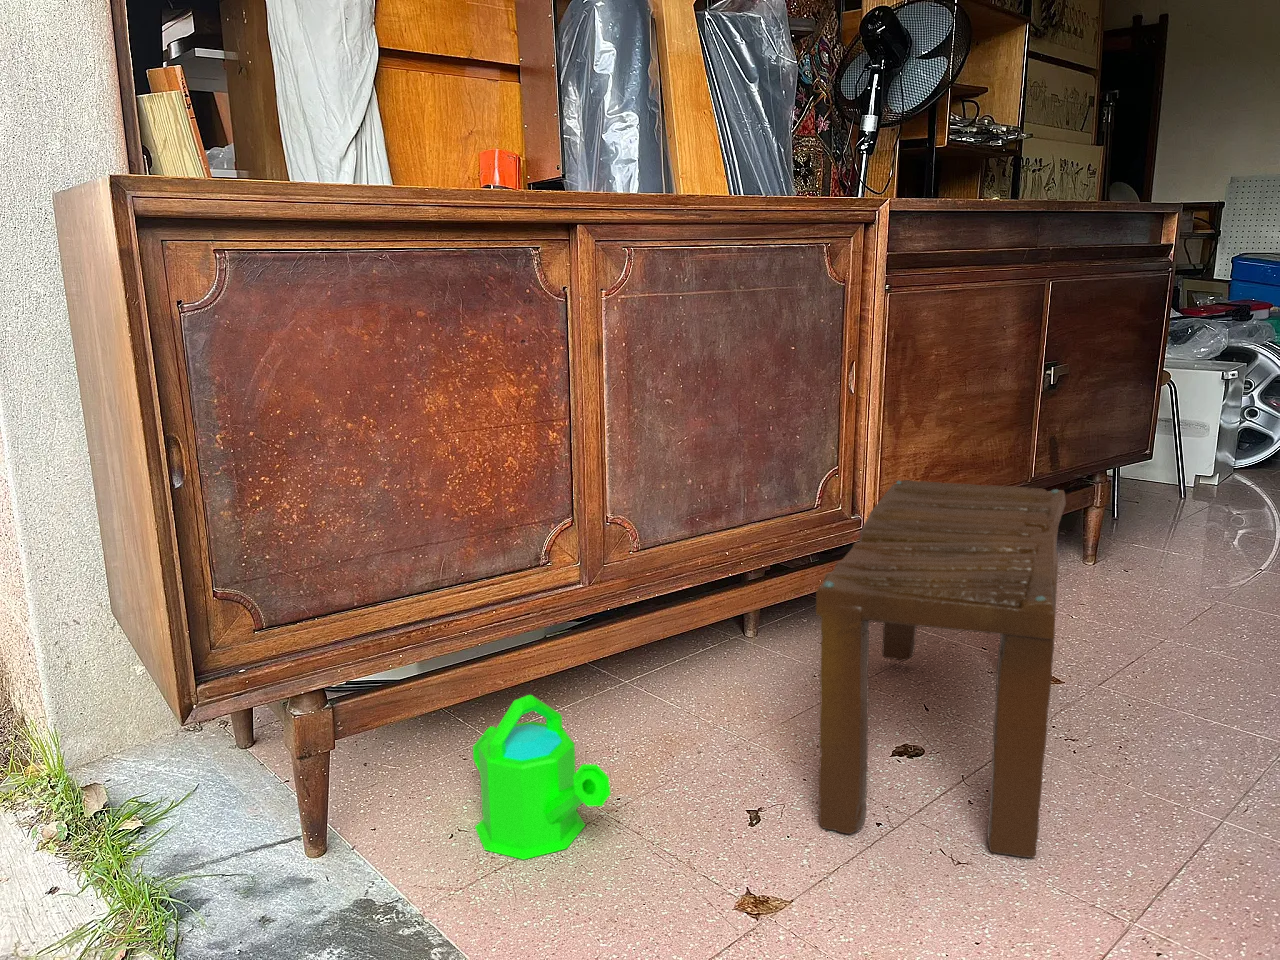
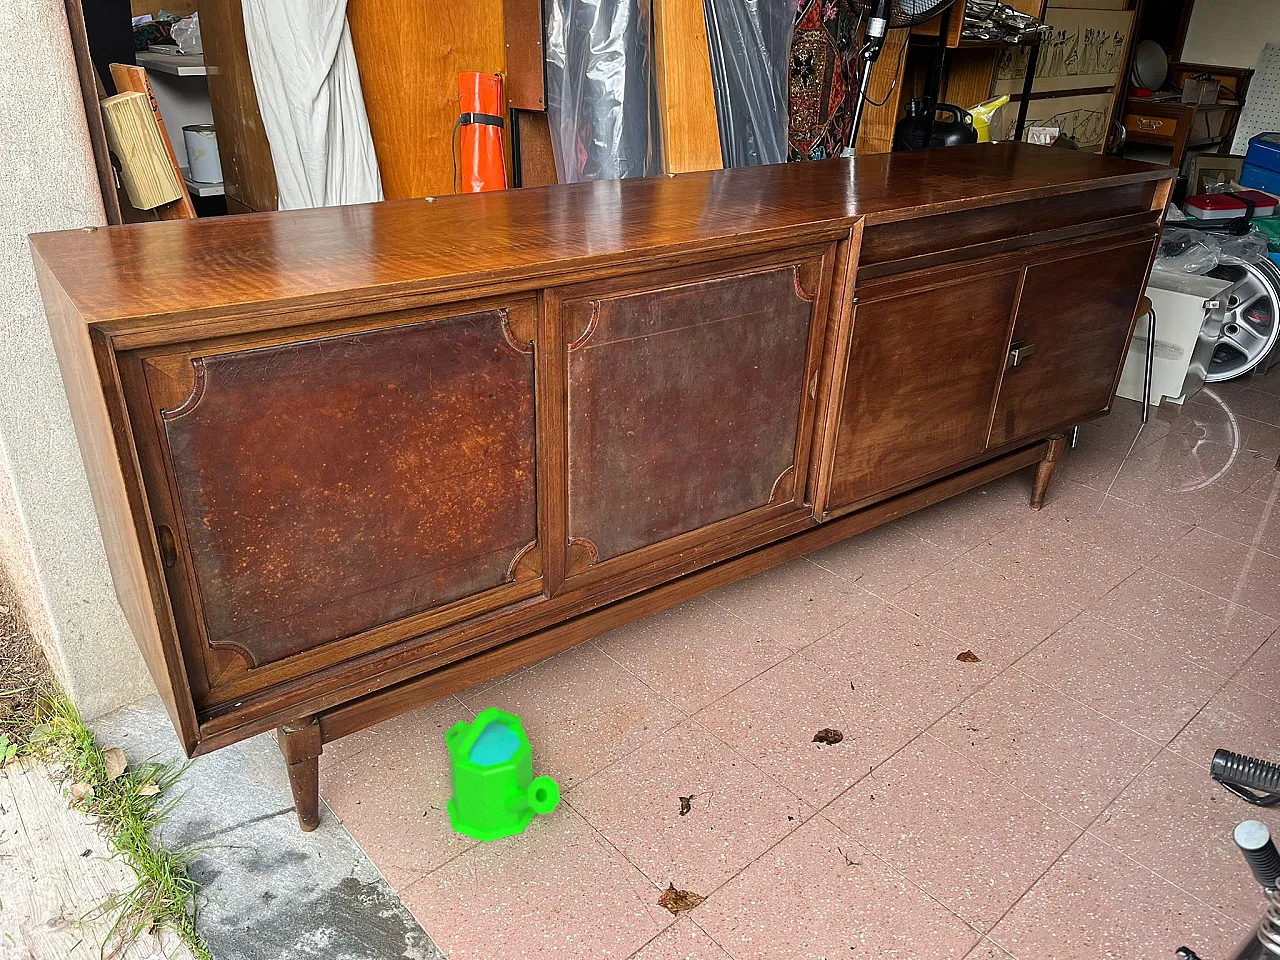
bench: present [816,480,1066,858] -> none [740,471,1002,861]

